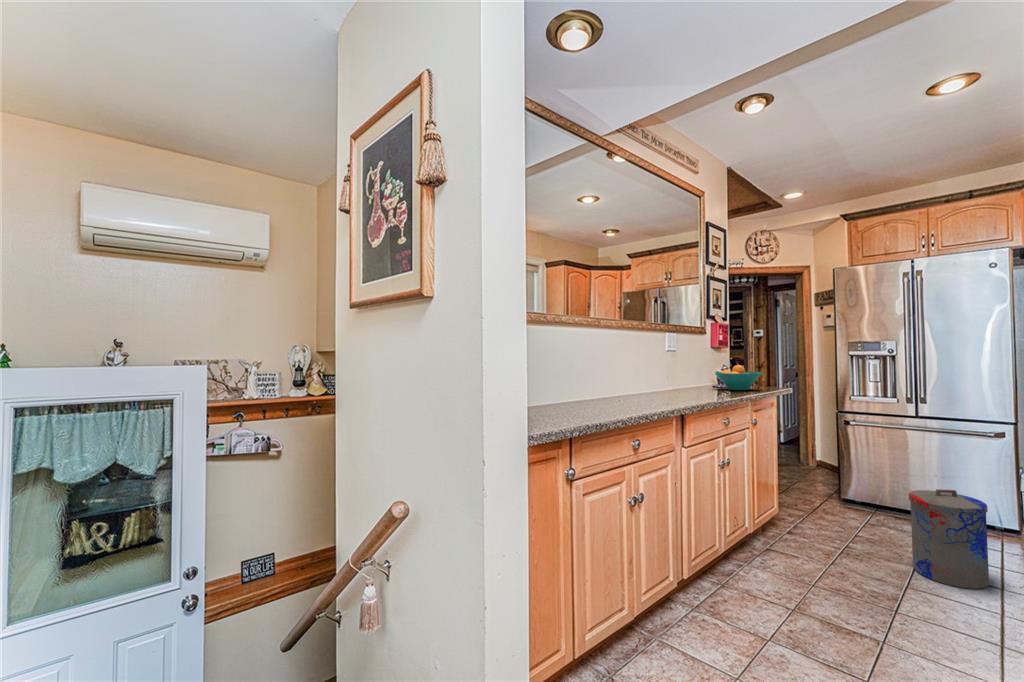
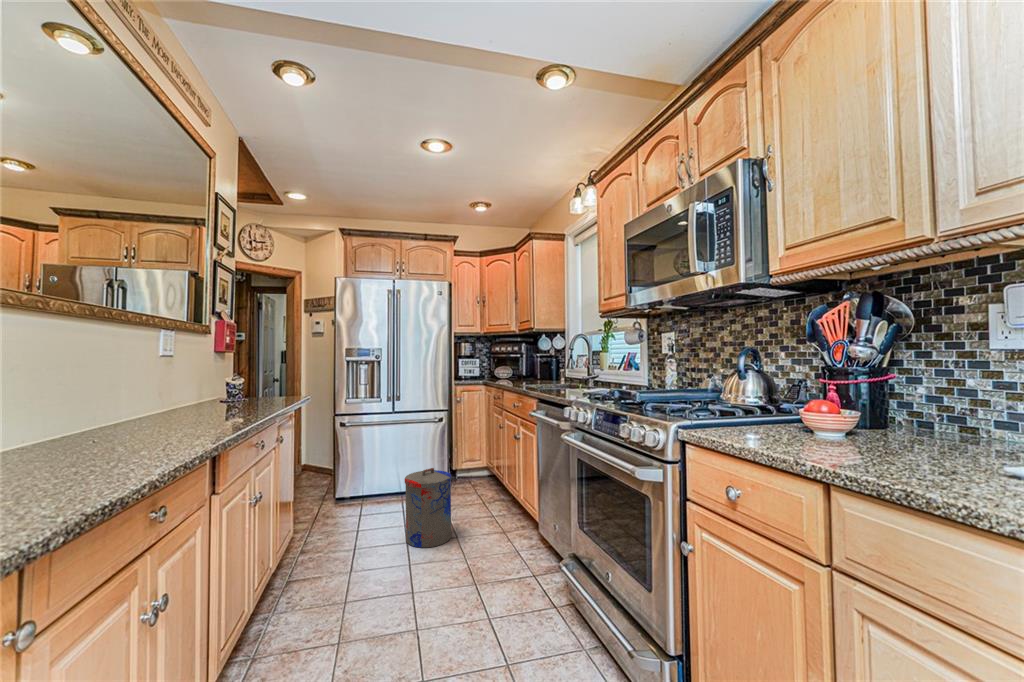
fruit bowl: present [715,365,762,390] -> none [224,373,283,404]

